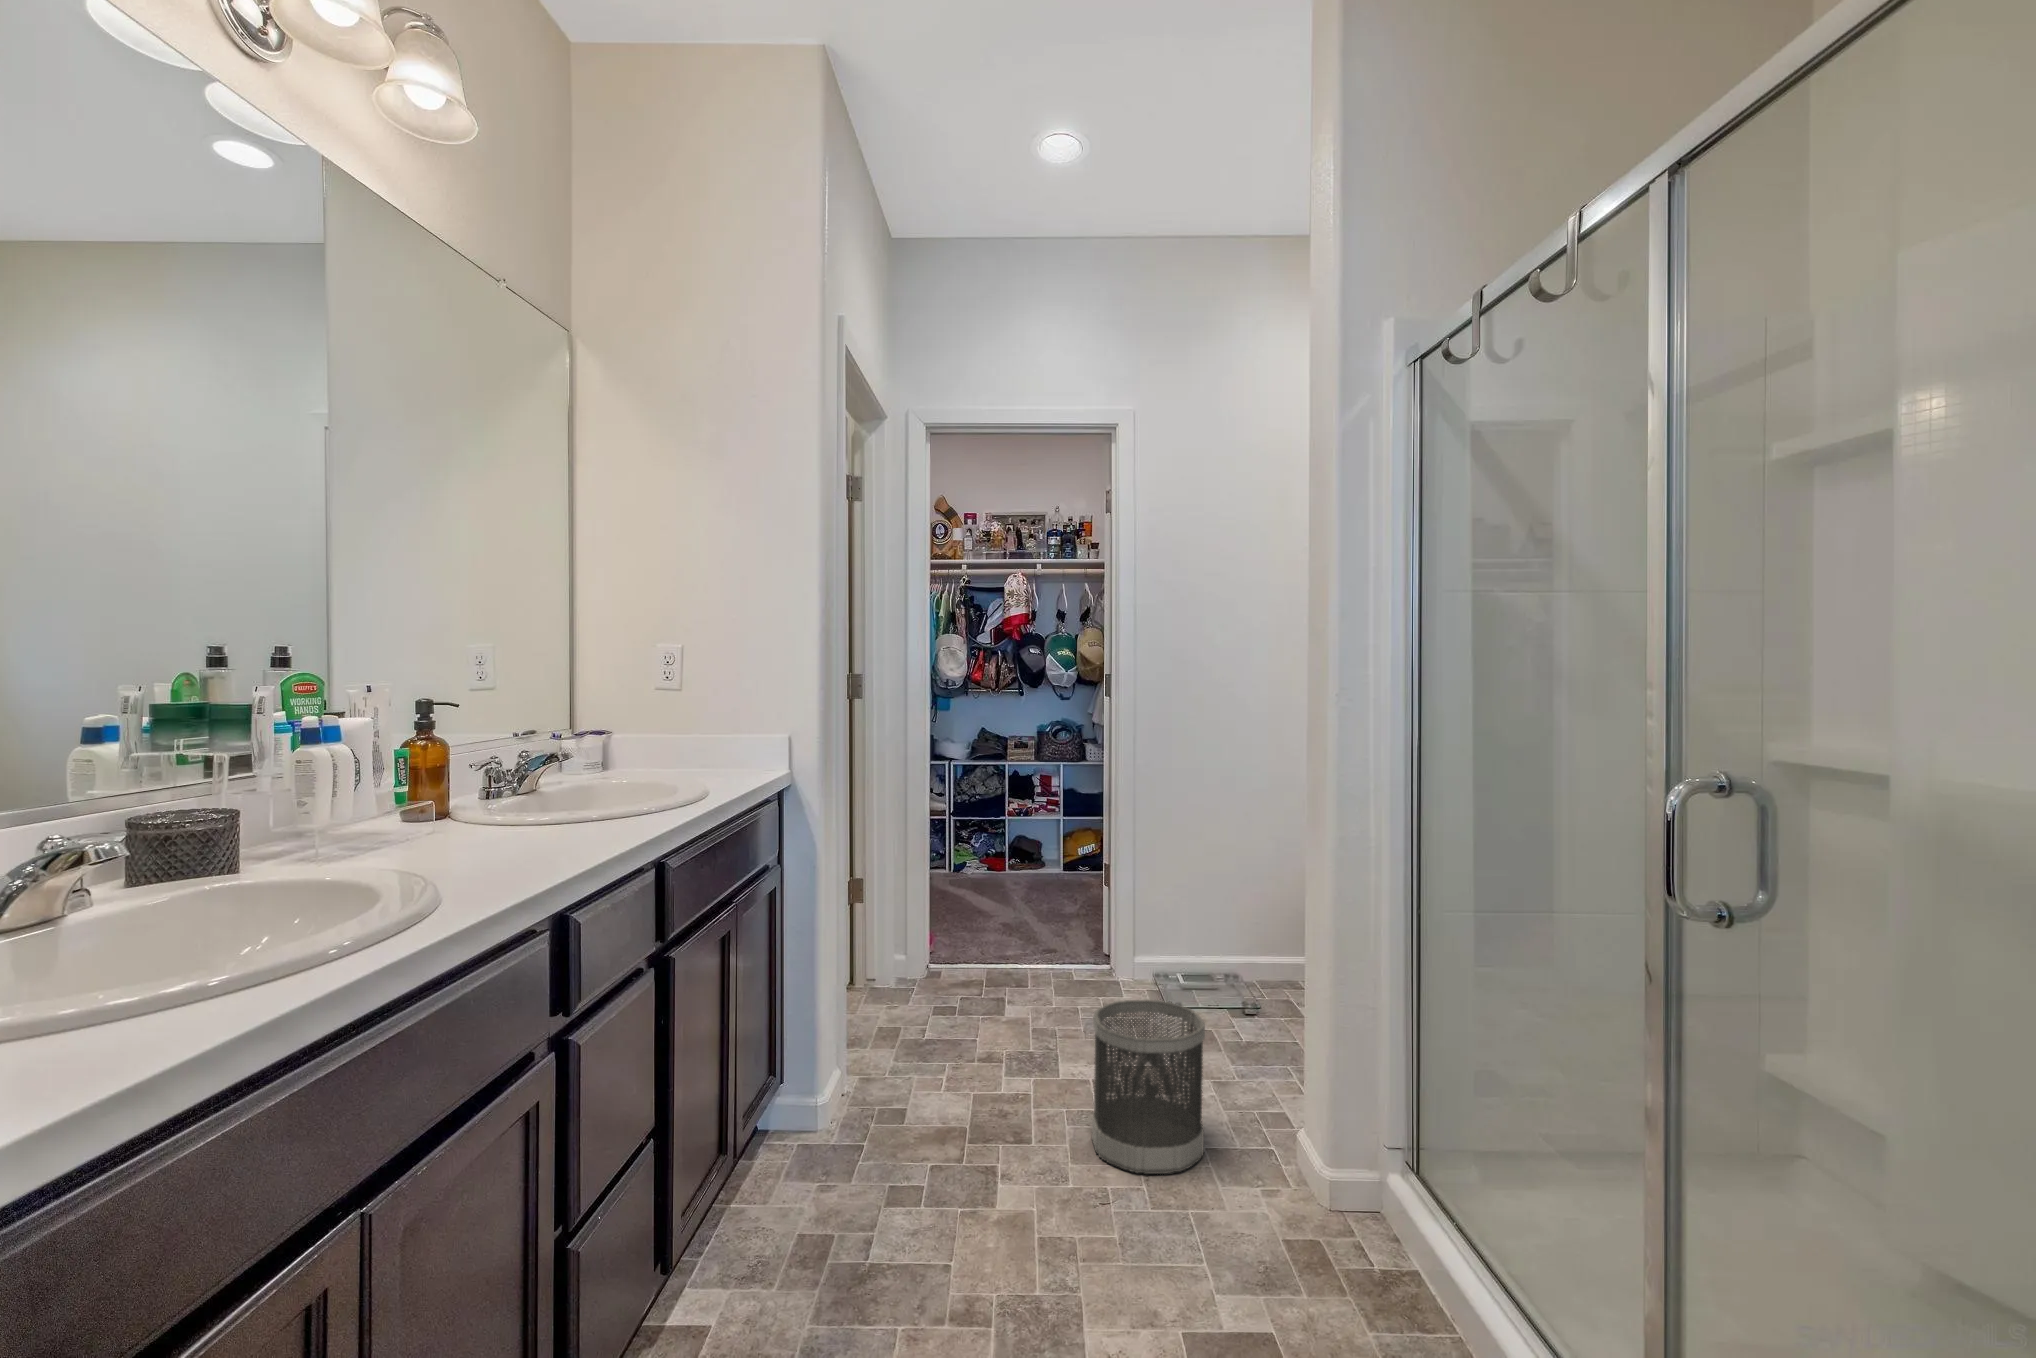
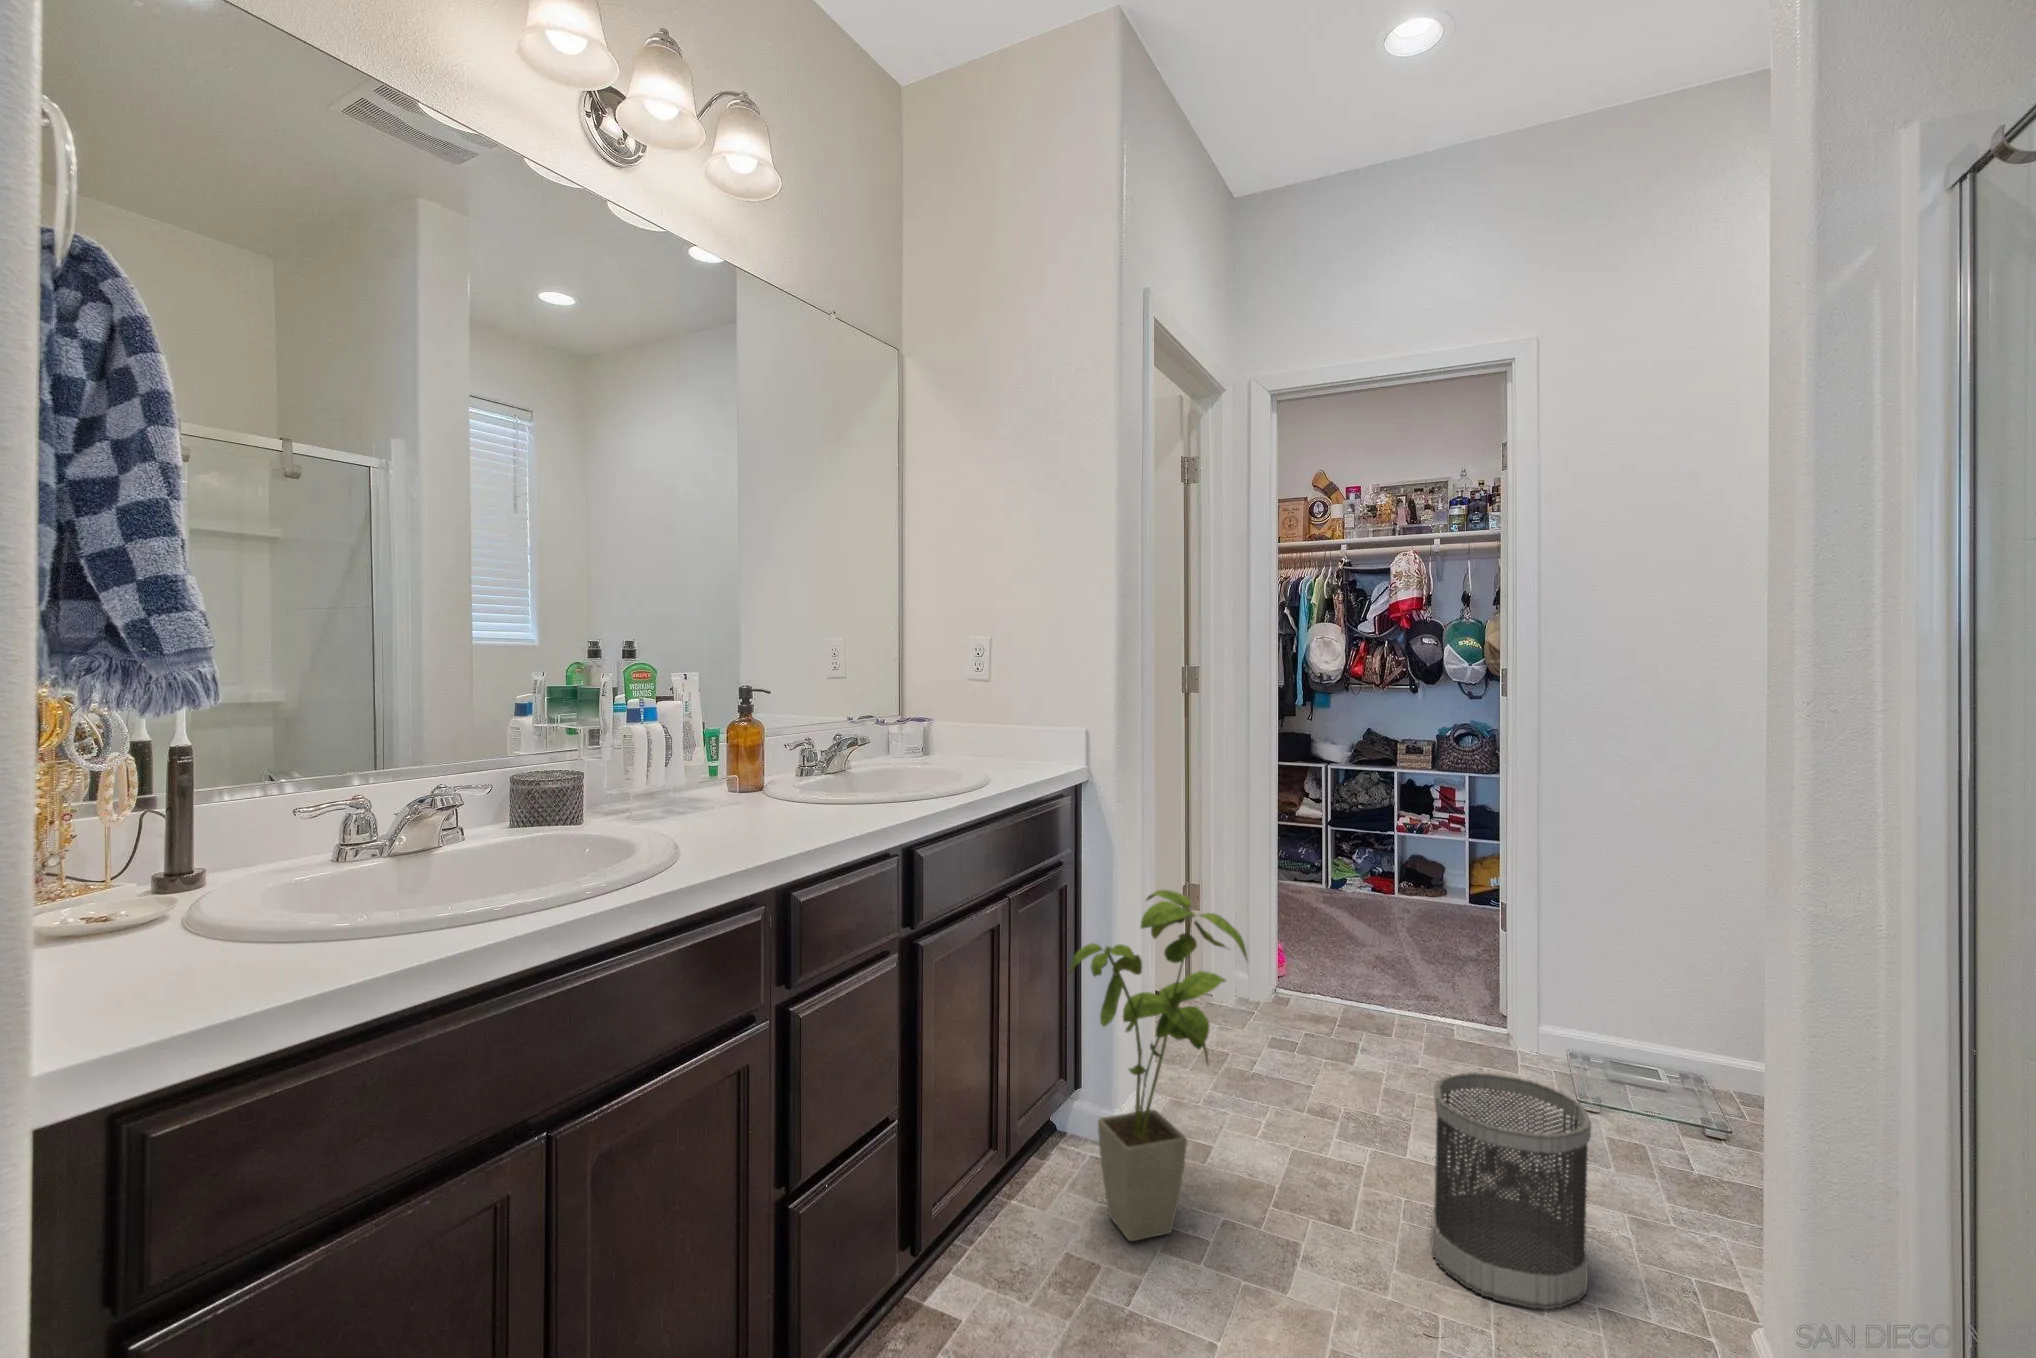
house plant: none [793,879,958,1200] -> present [1070,890,1247,1241]

